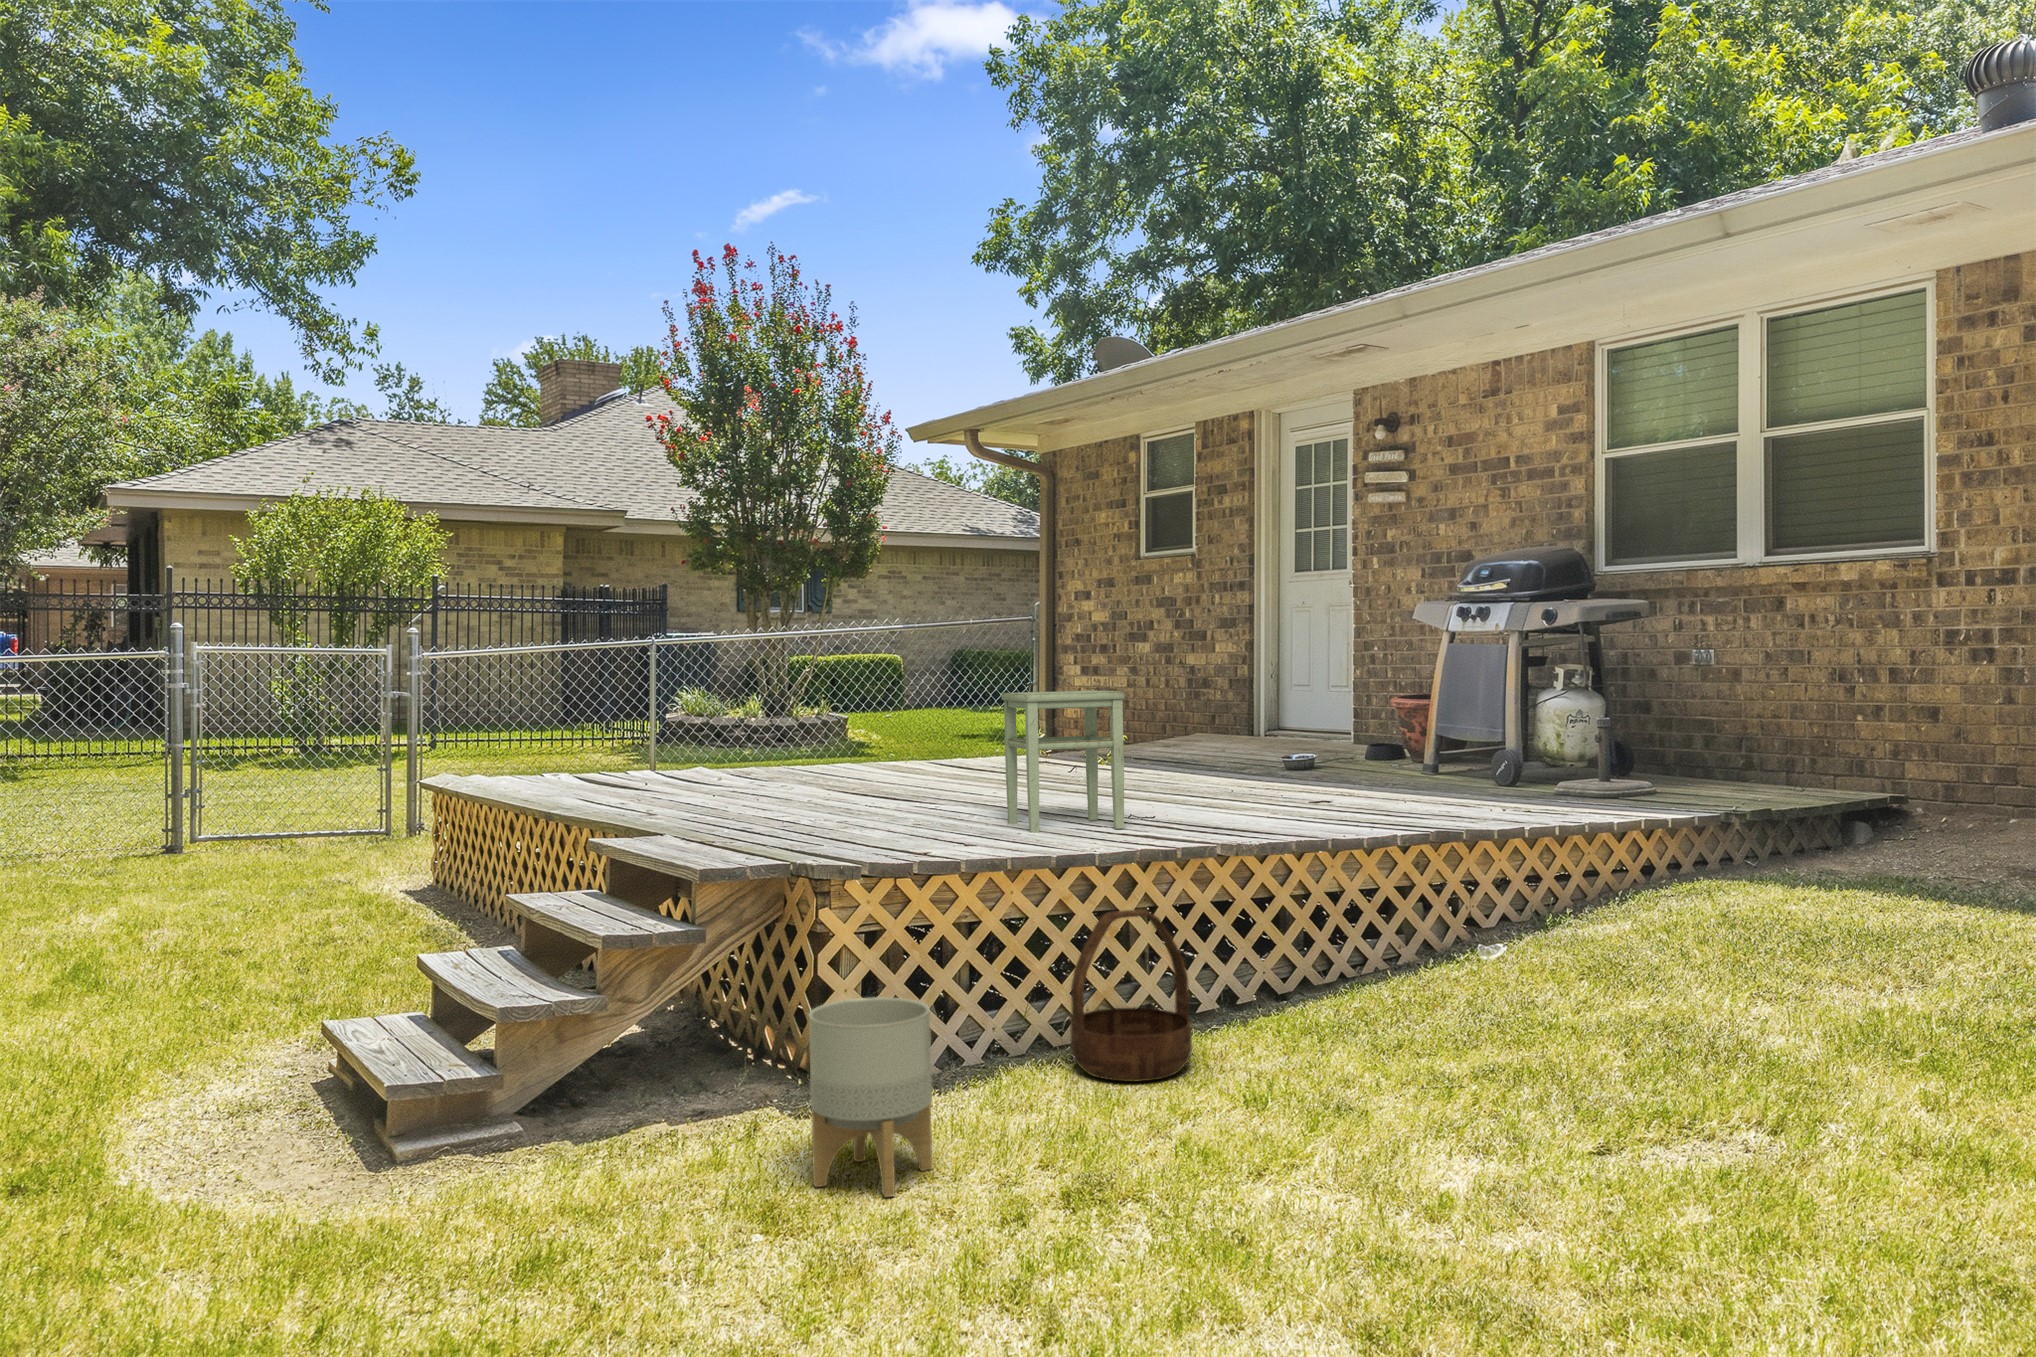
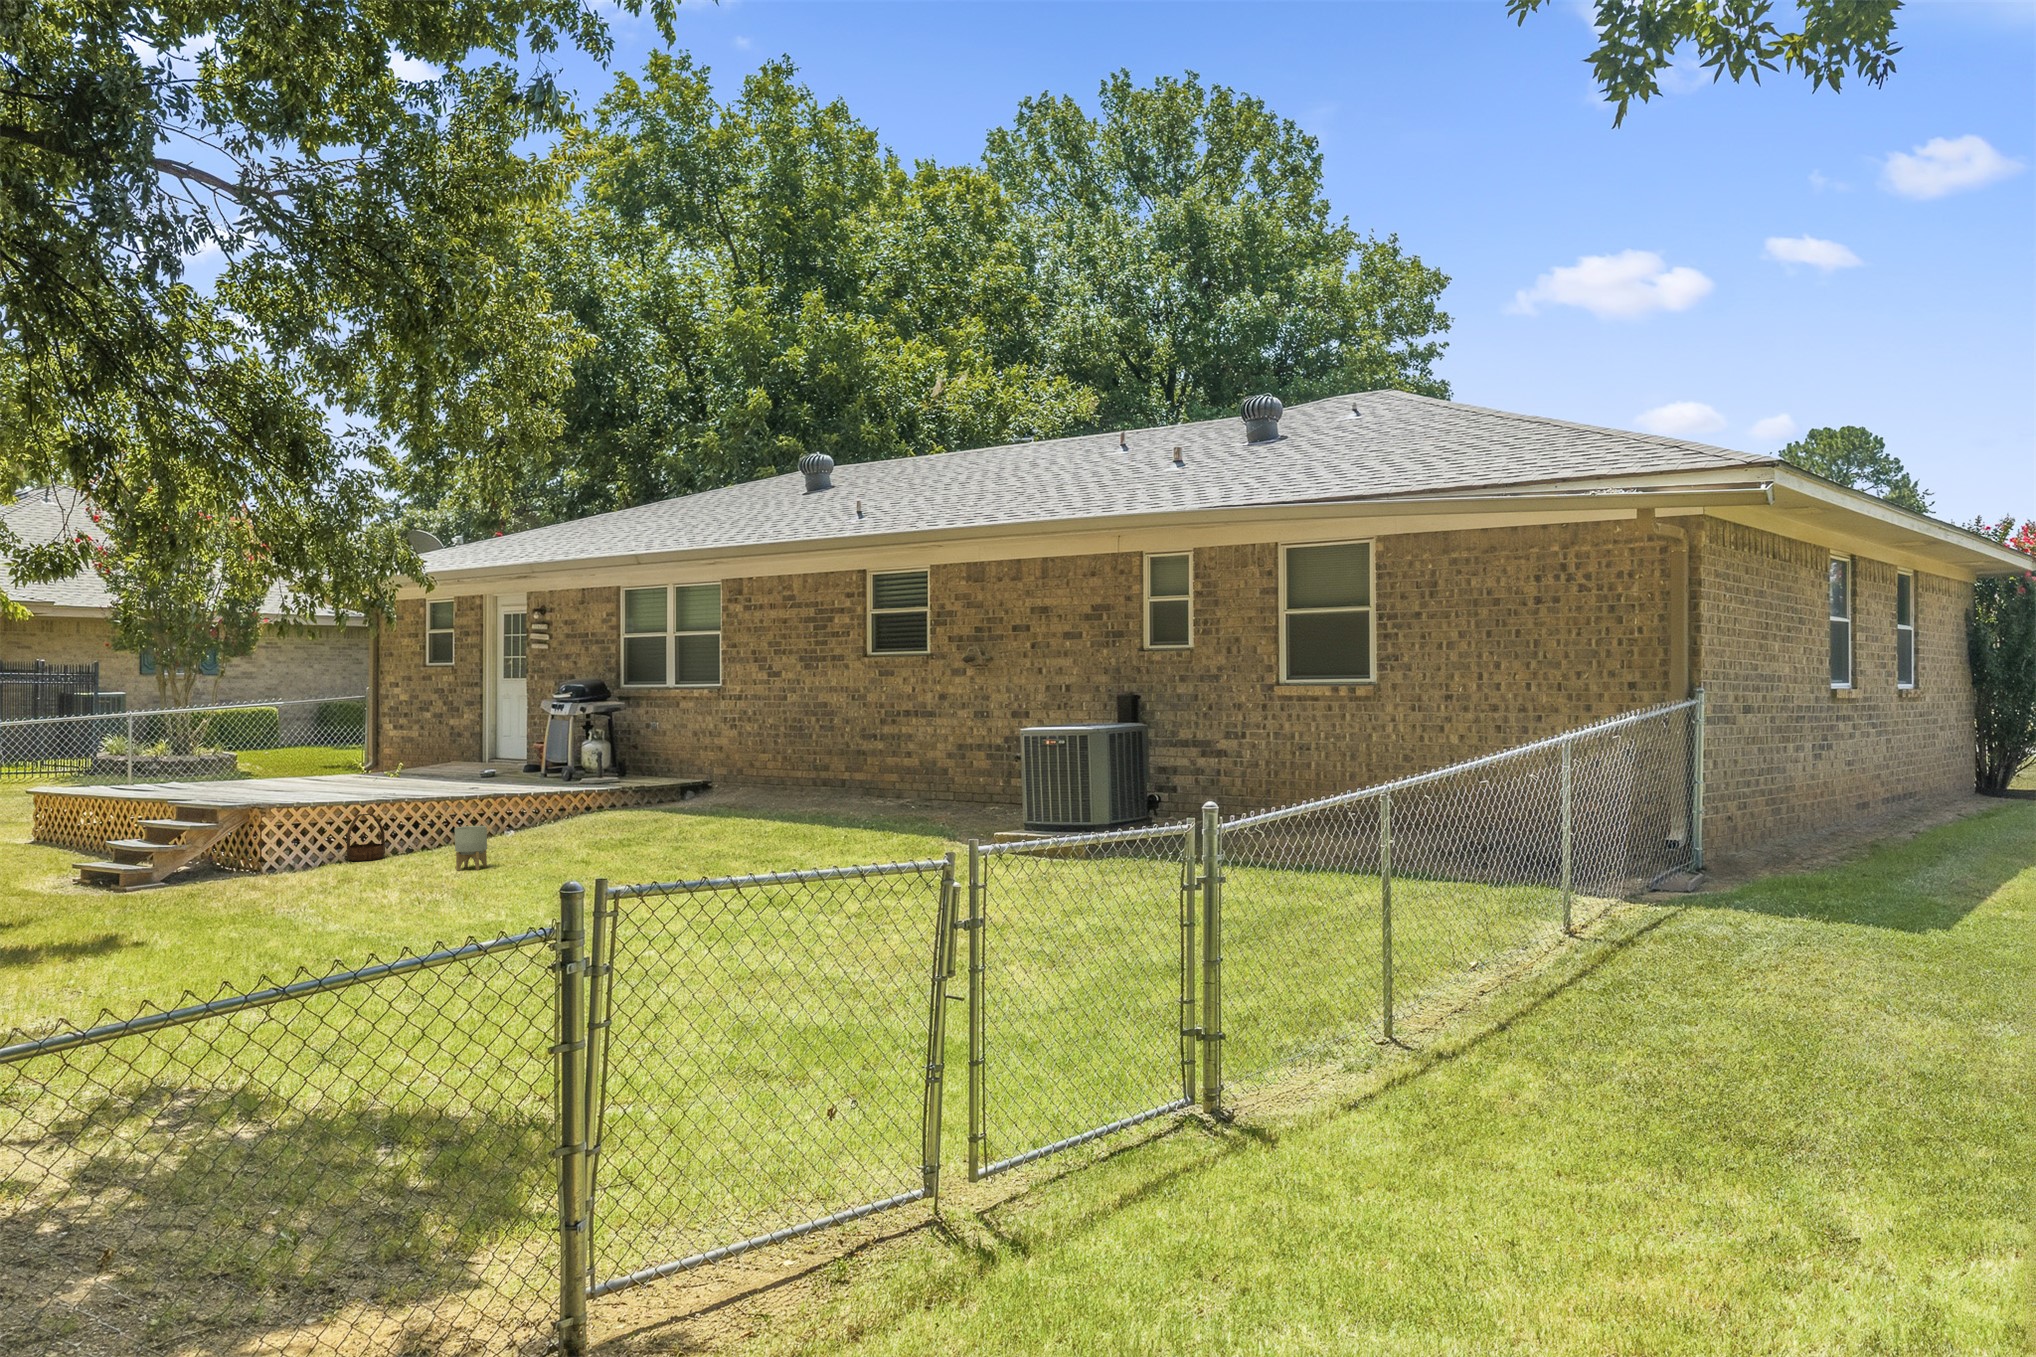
stool: present [1002,691,1125,833] -> none [329,747,376,798]
planter: present [809,997,932,1197] -> present [455,826,487,870]

